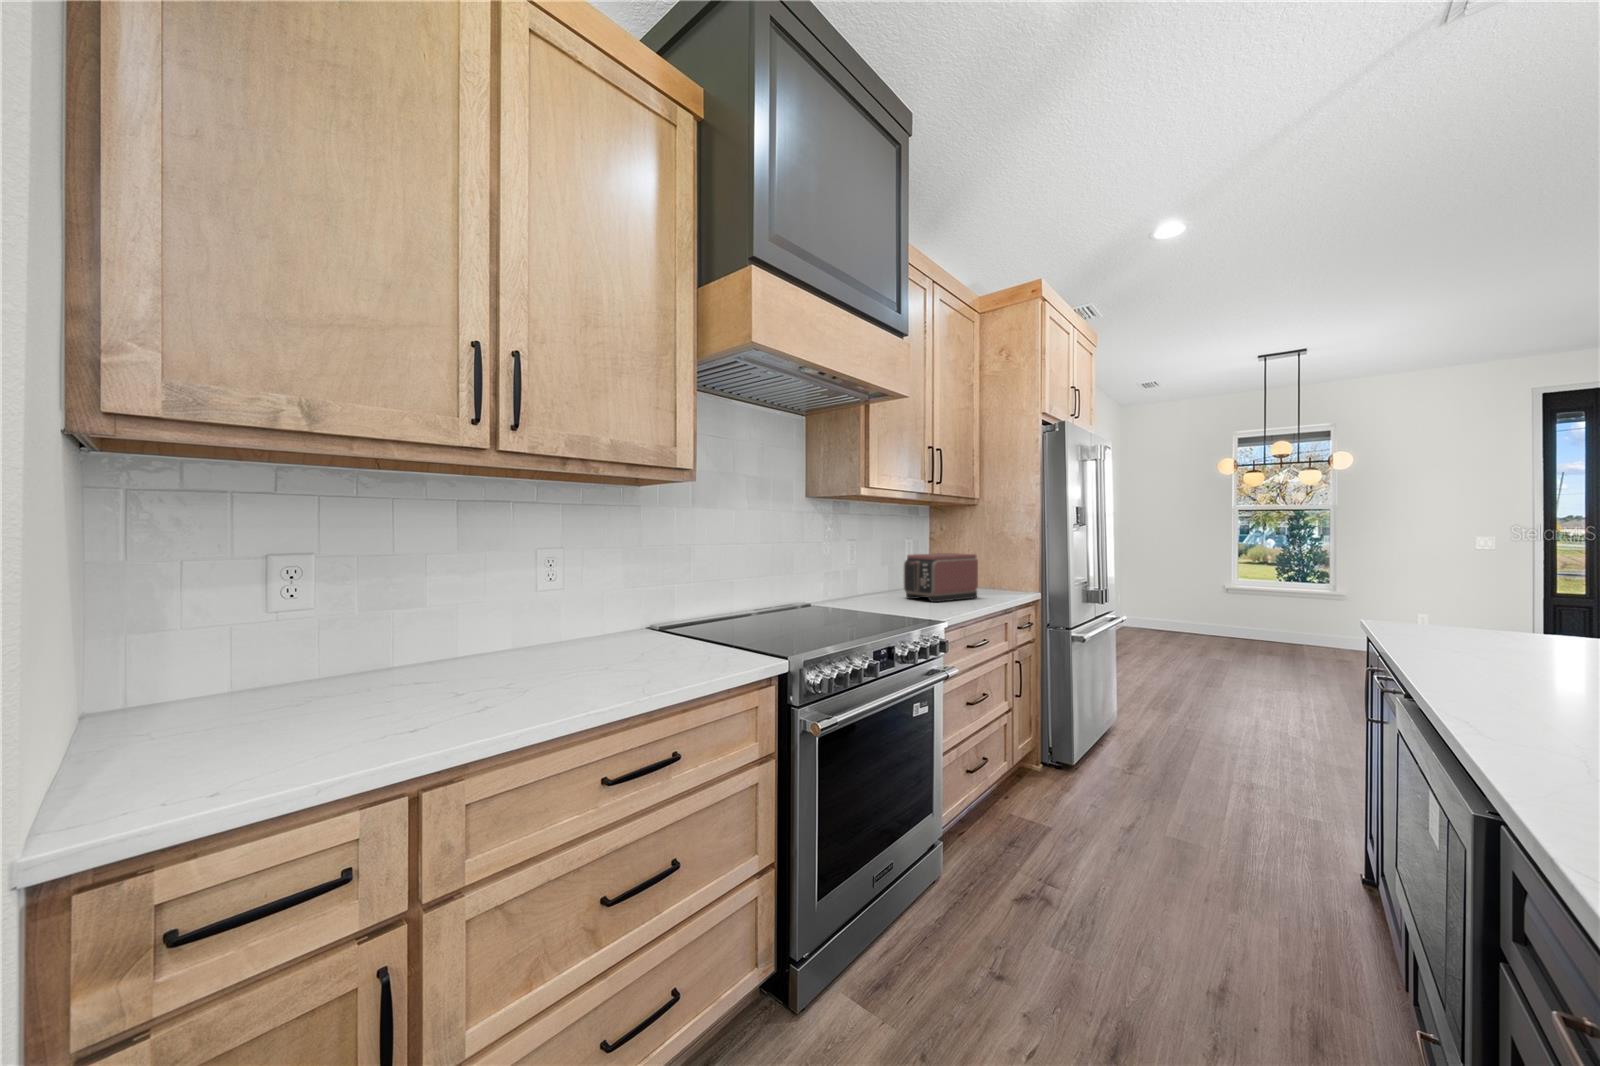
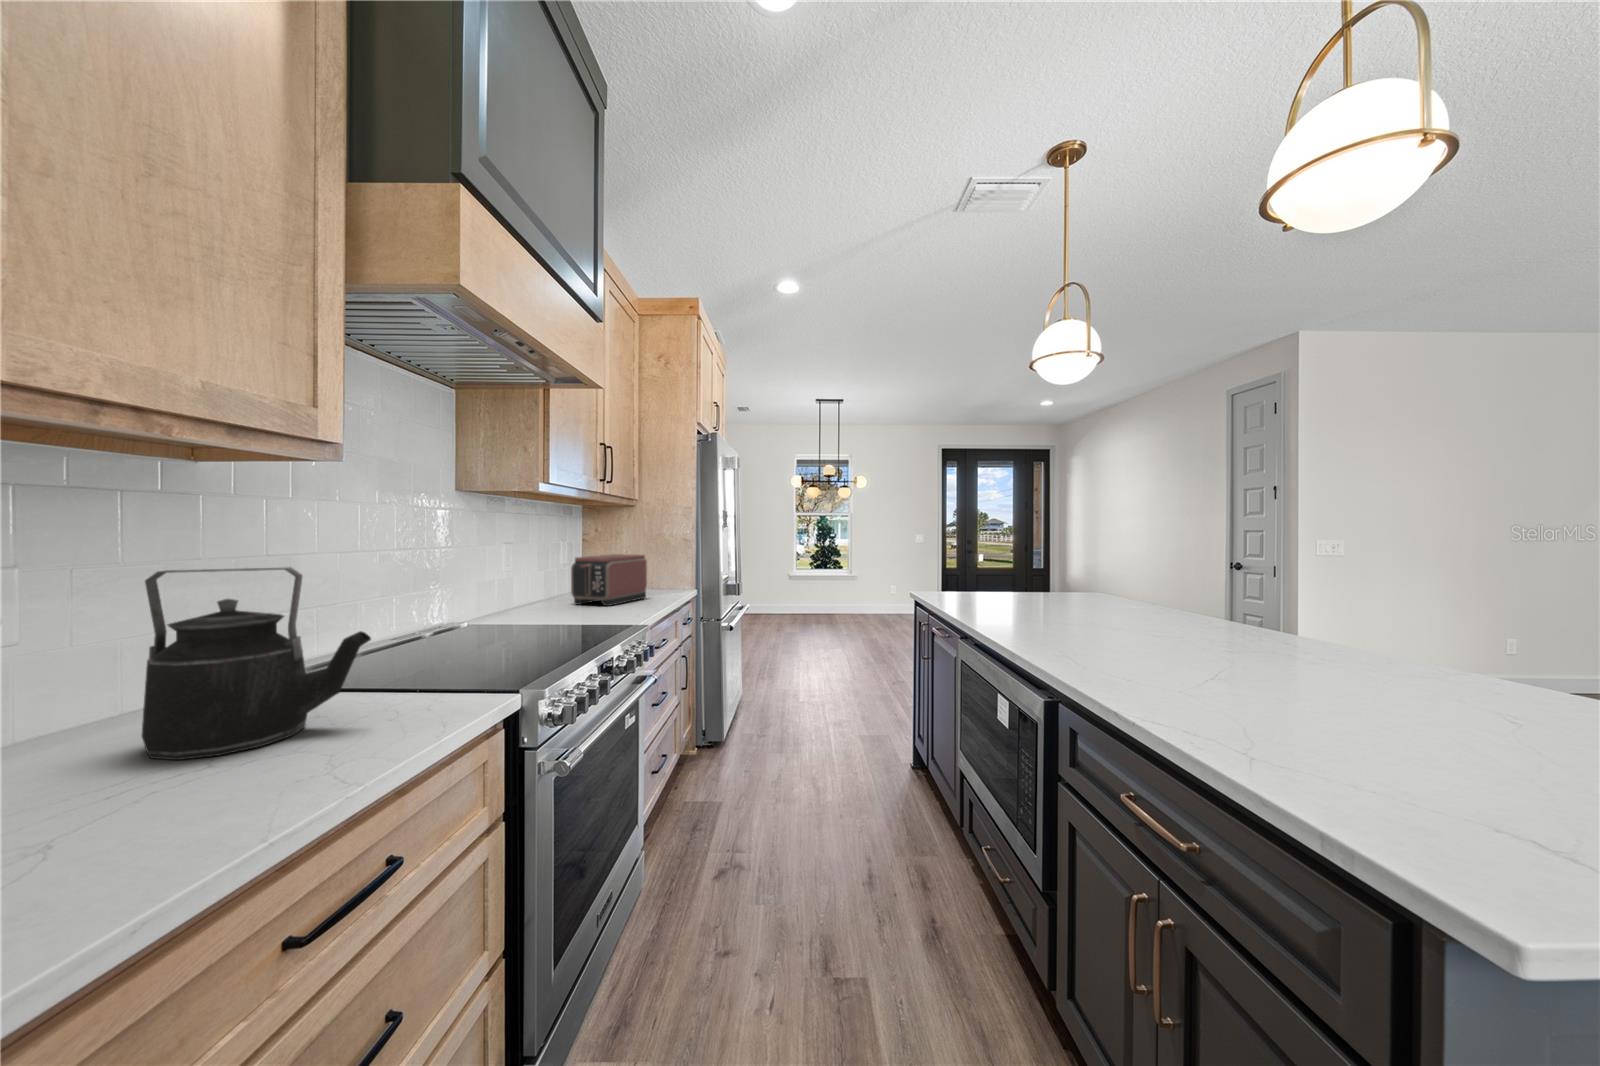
kettle: none [577,553,687,669] -> present [142,567,371,760]

